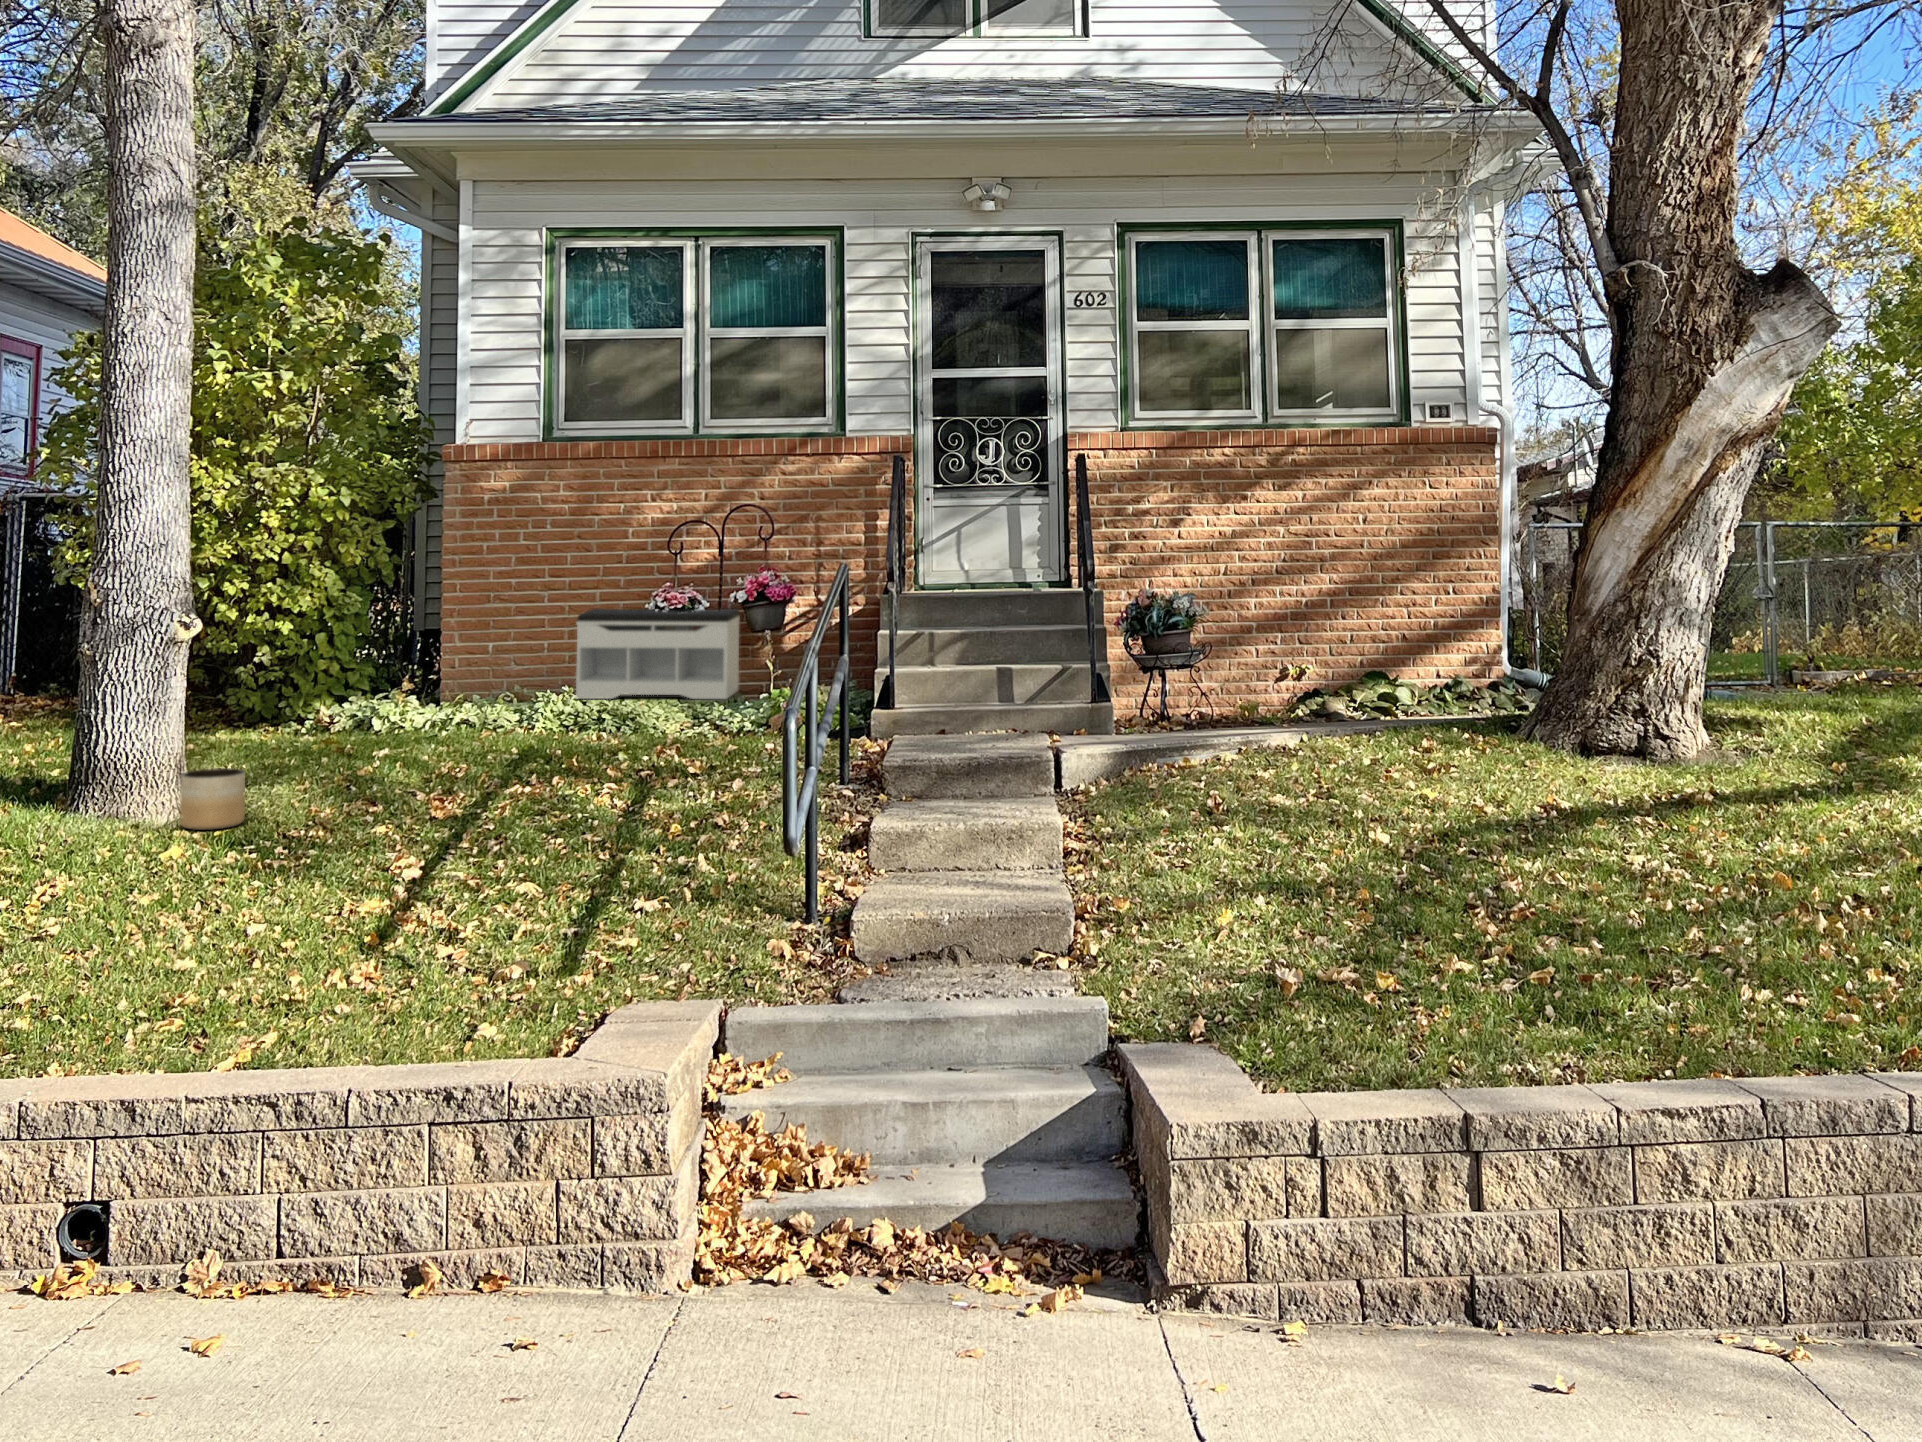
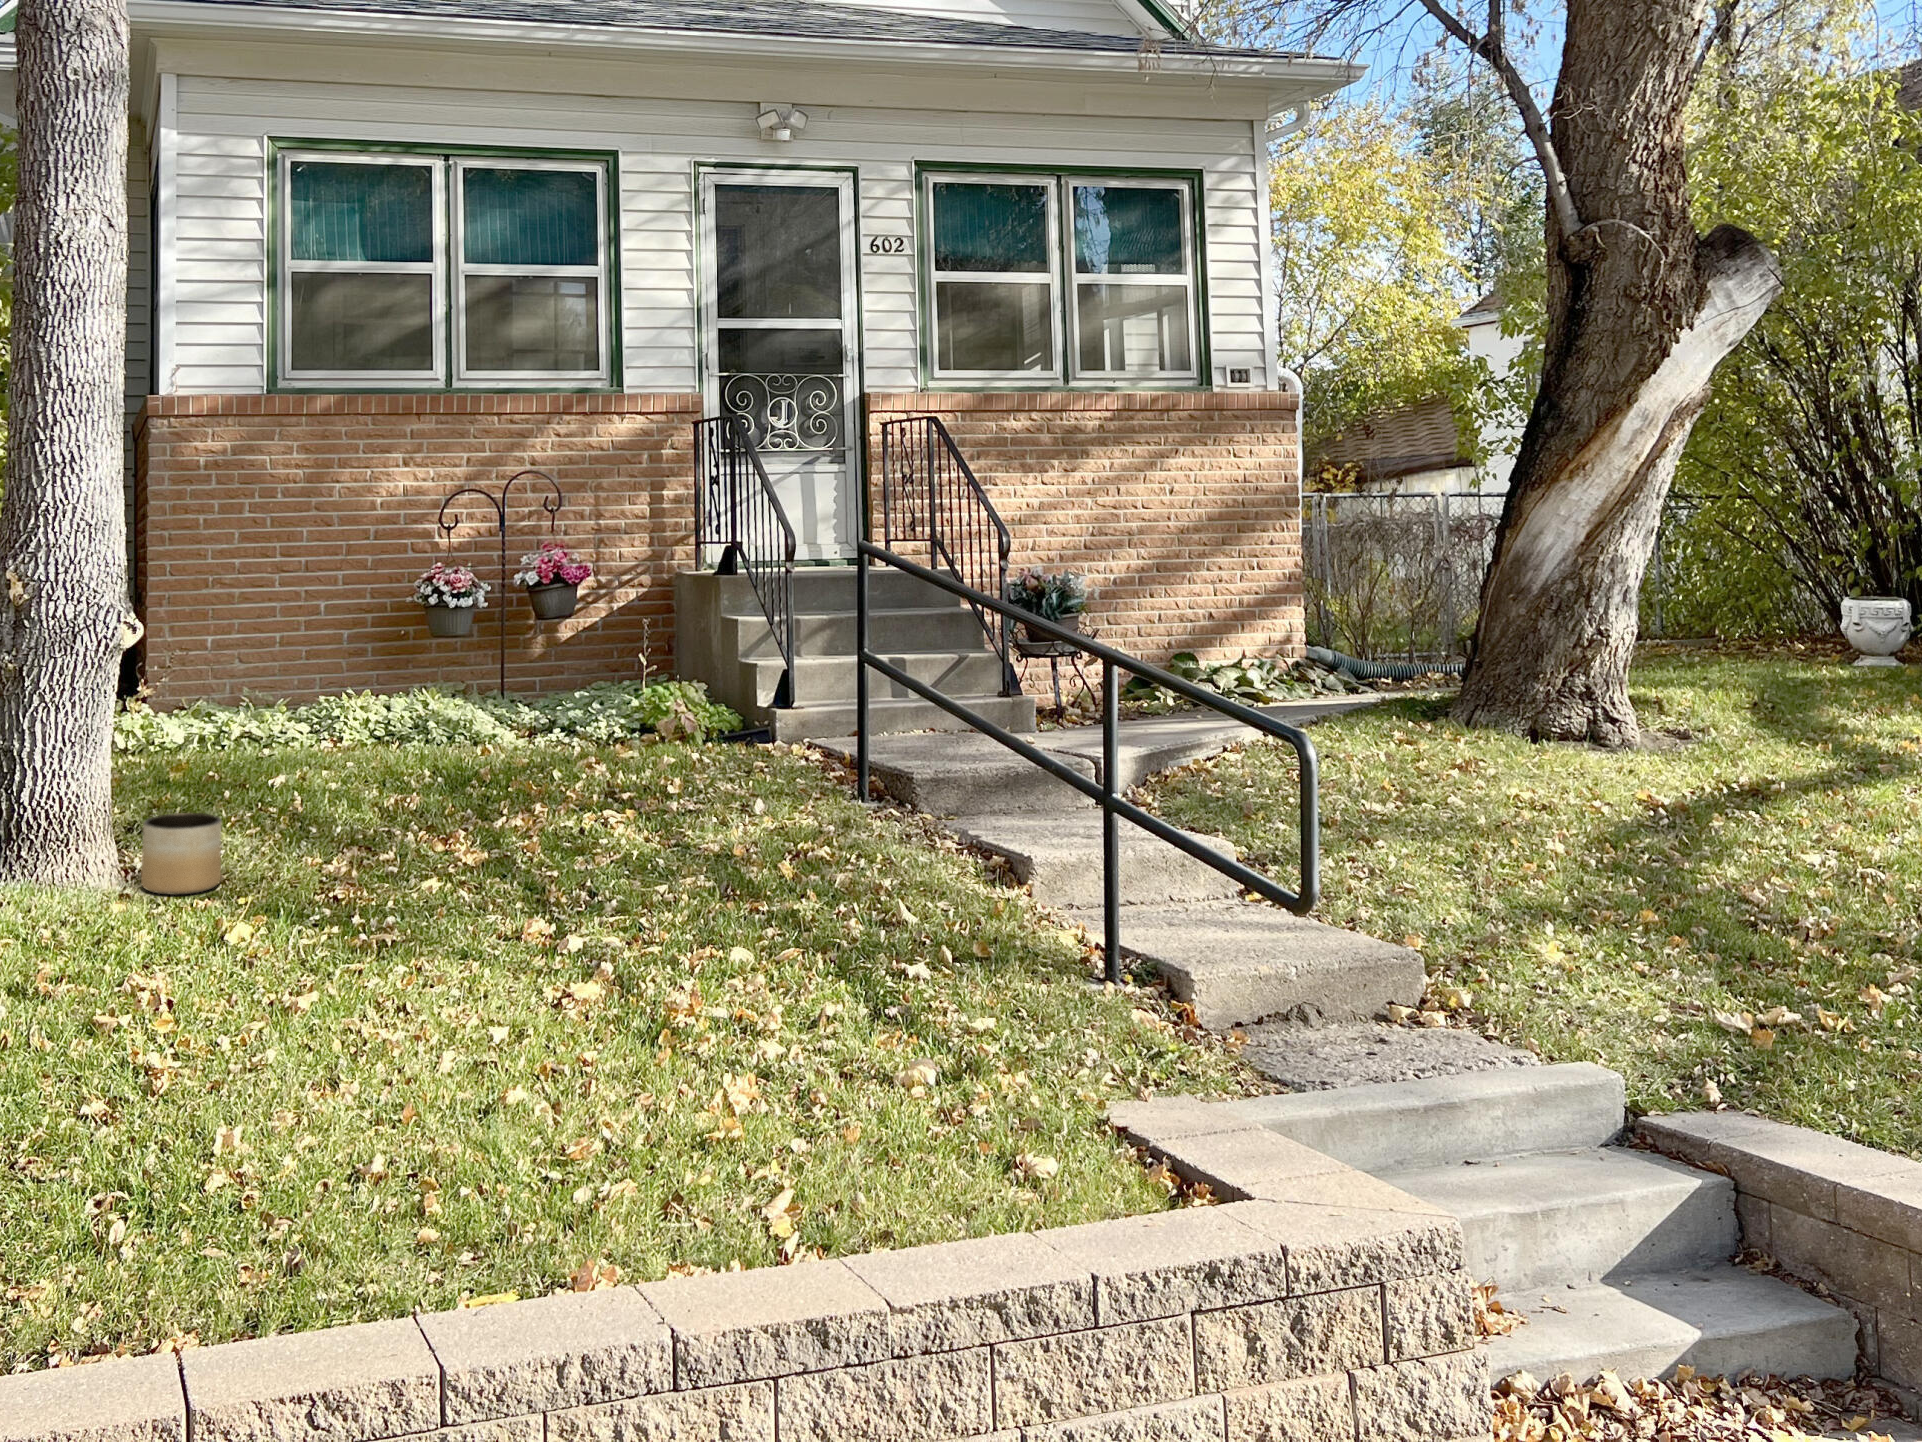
bench: present [576,609,740,699] -> none [340,589,524,697]

